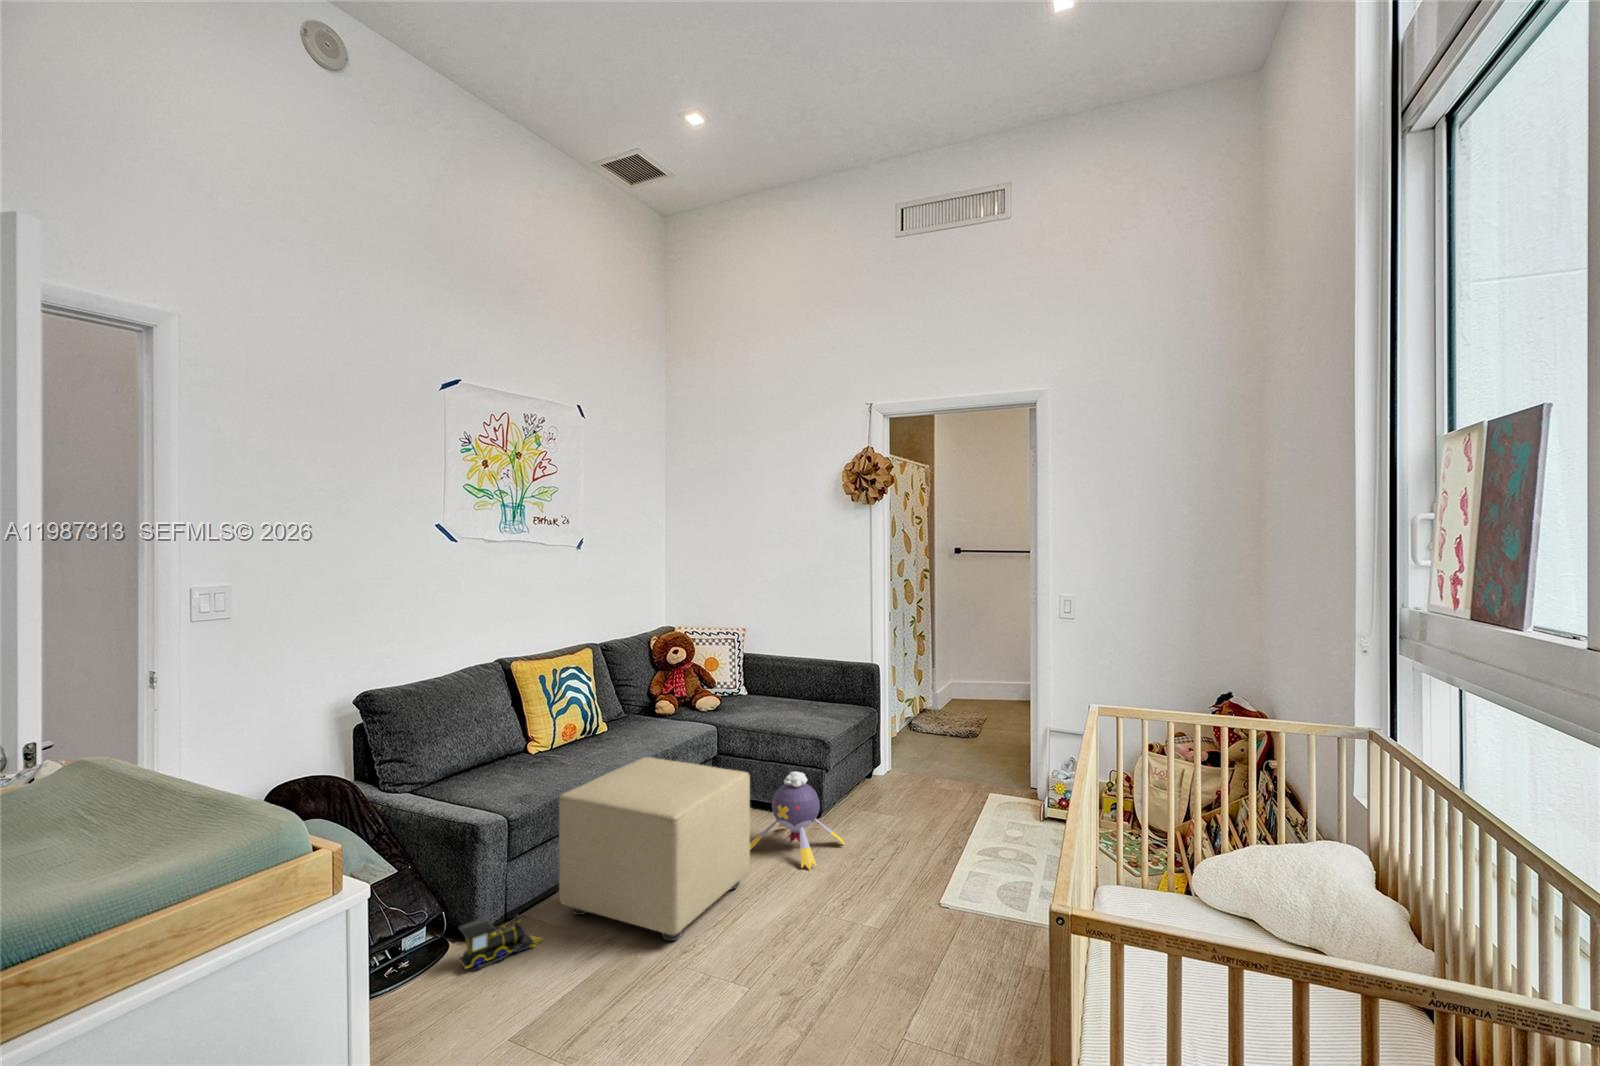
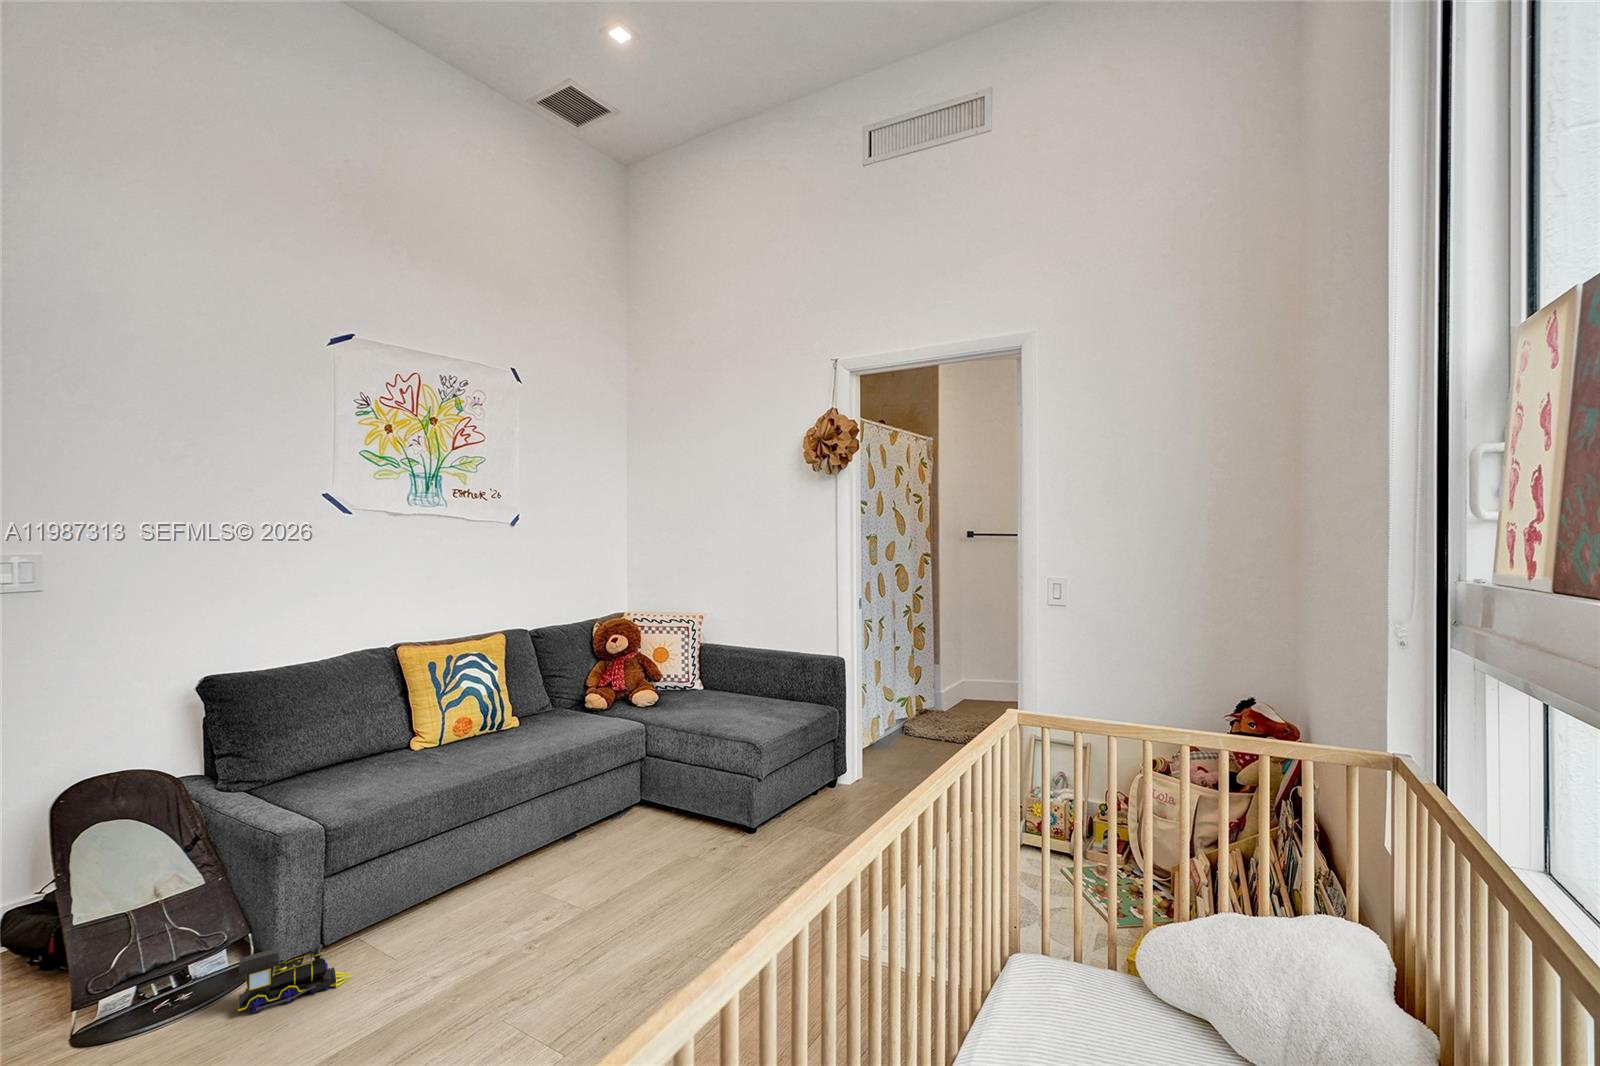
ottoman: present [559,757,750,941] -> none [391,760,632,989]
plush toy: present [750,772,845,870] -> none [647,783,769,904]

